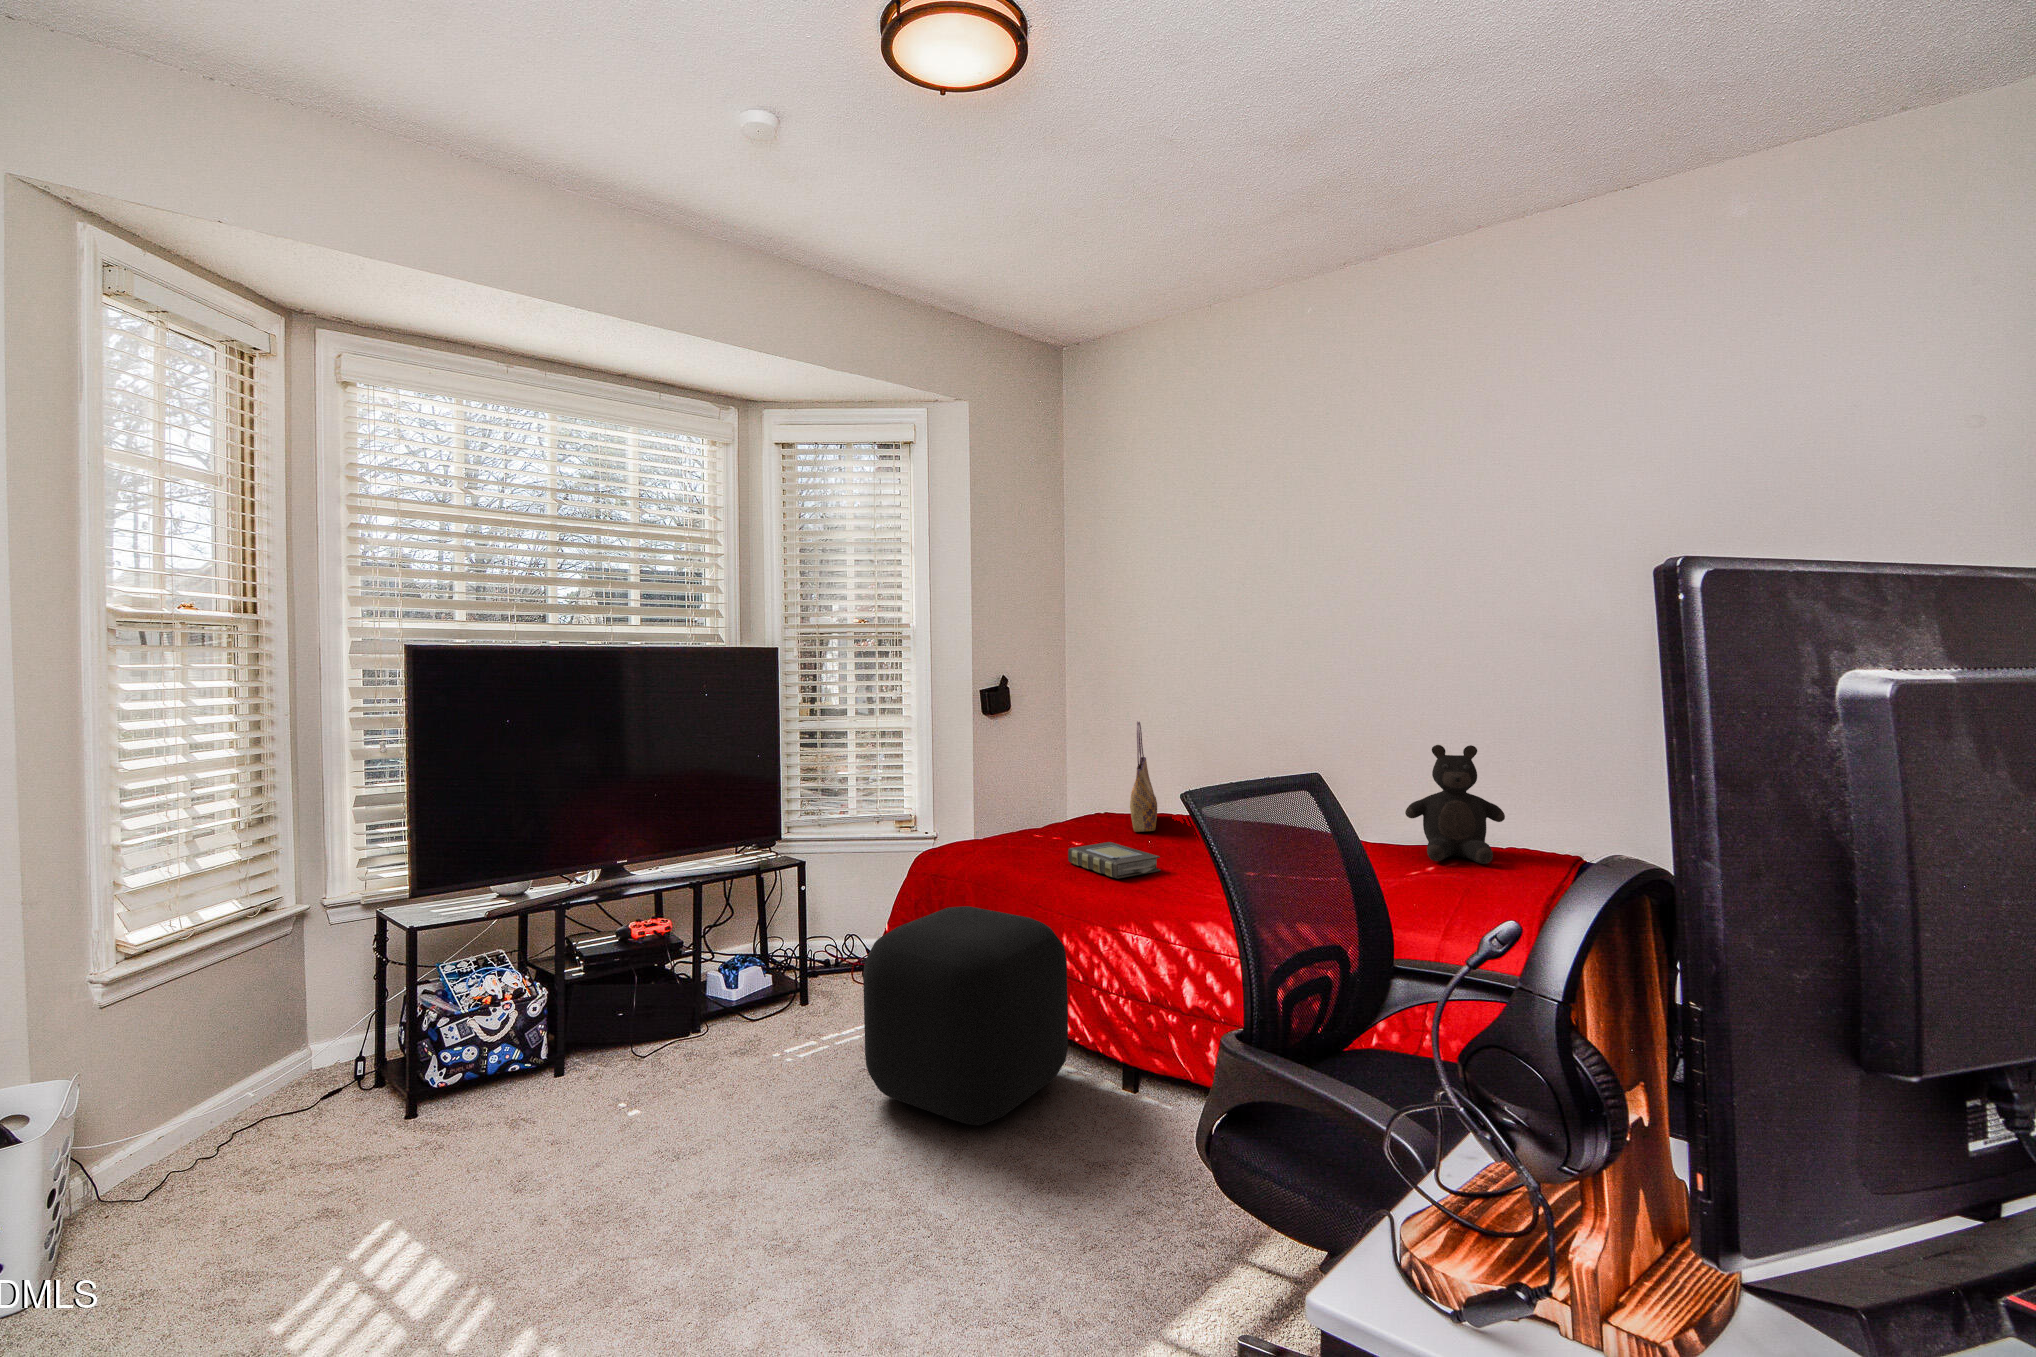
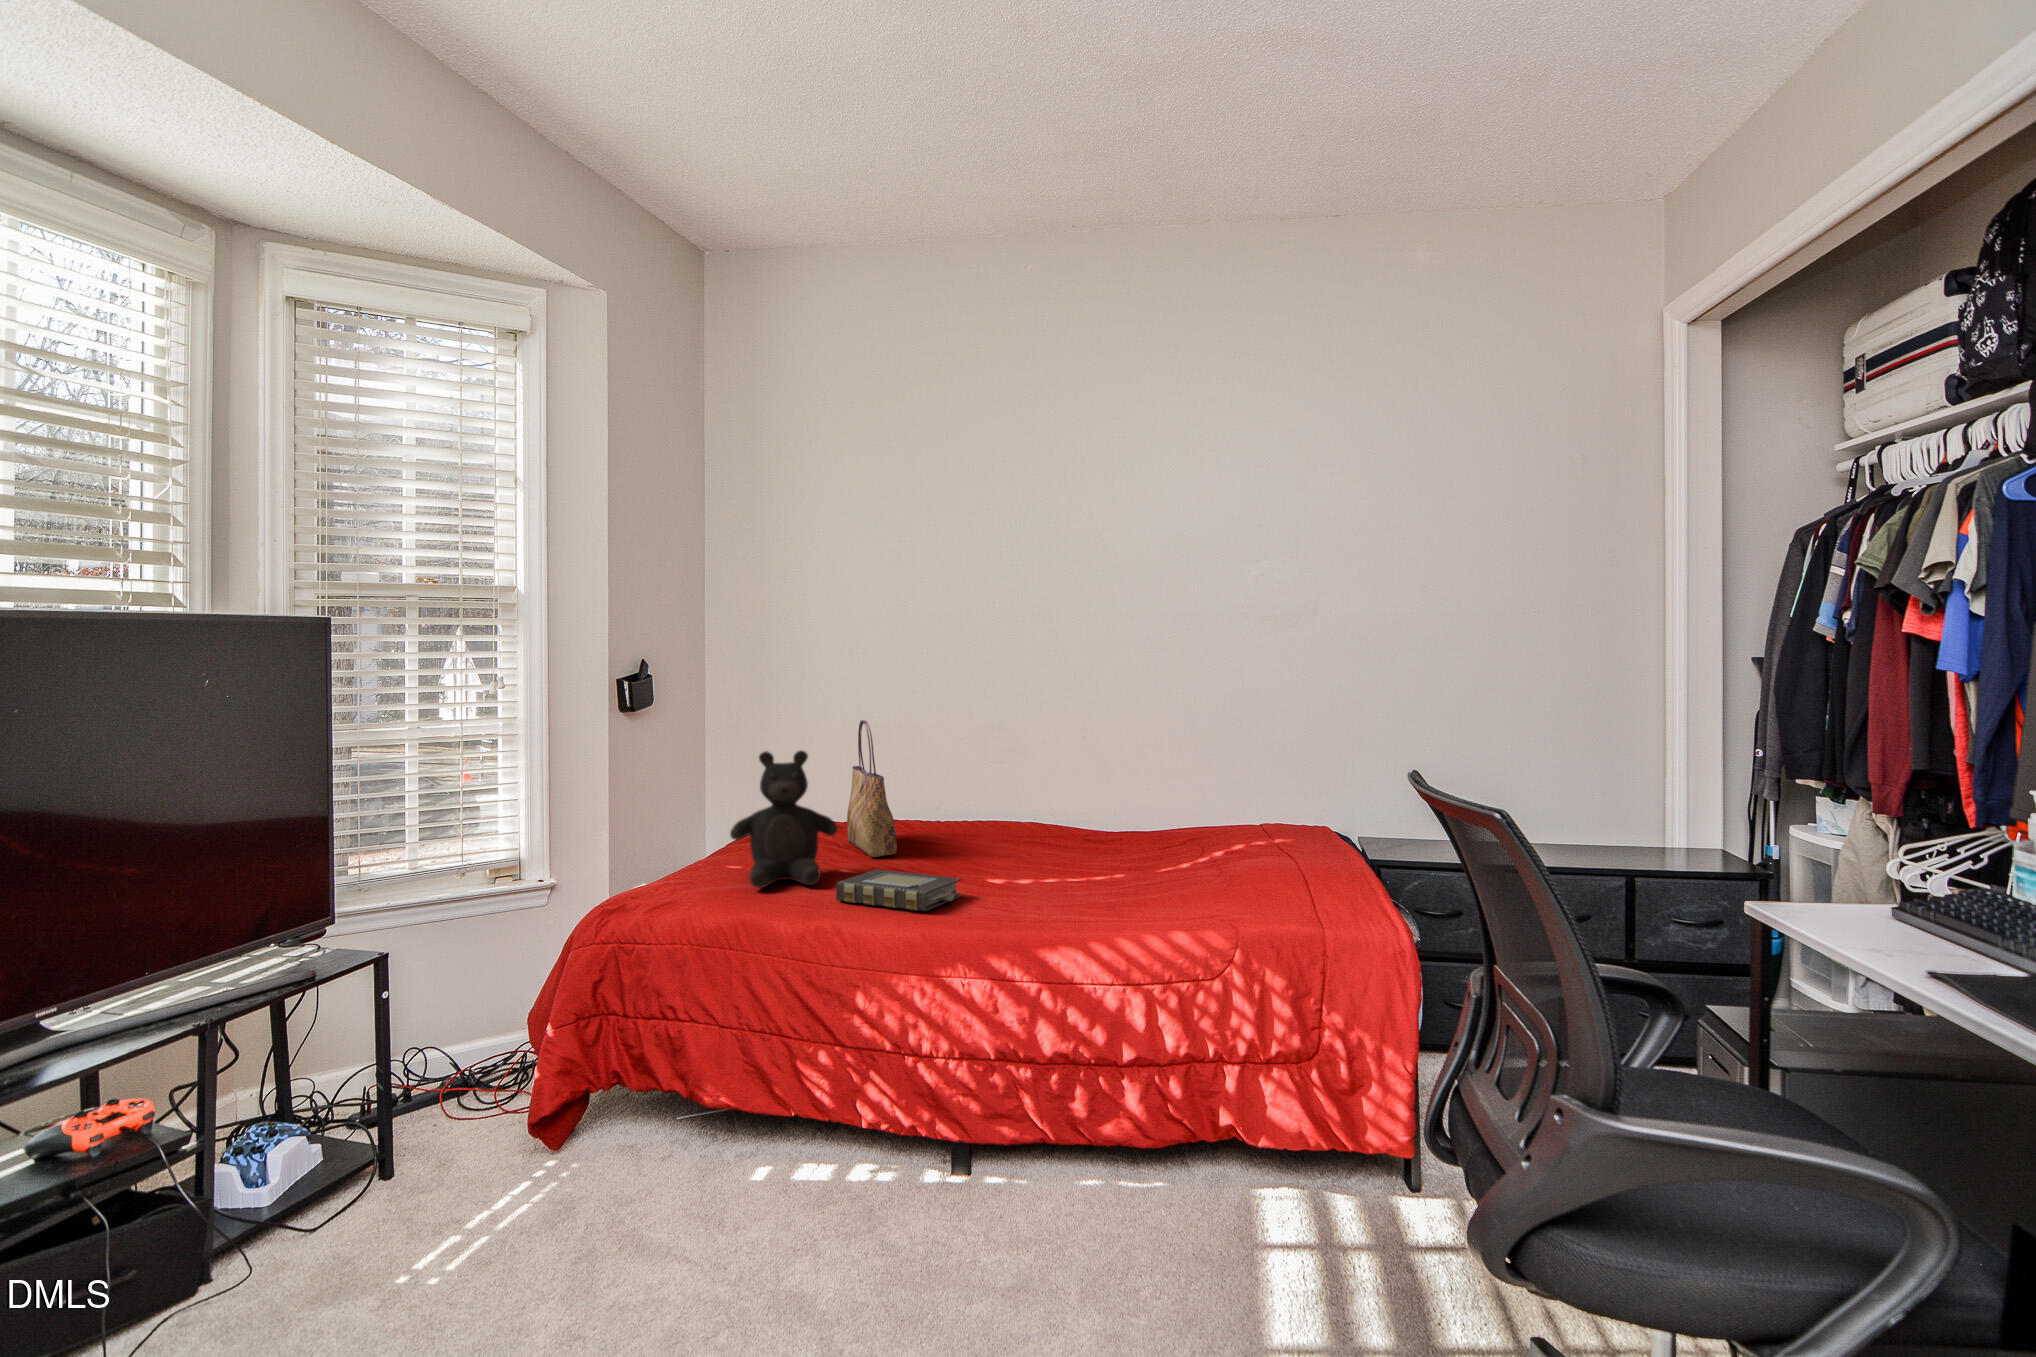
teddy bear: present [1405,745,1505,864] -> present [730,750,838,888]
ottoman: present [863,906,1068,1126] -> none [608,977,894,1283]

